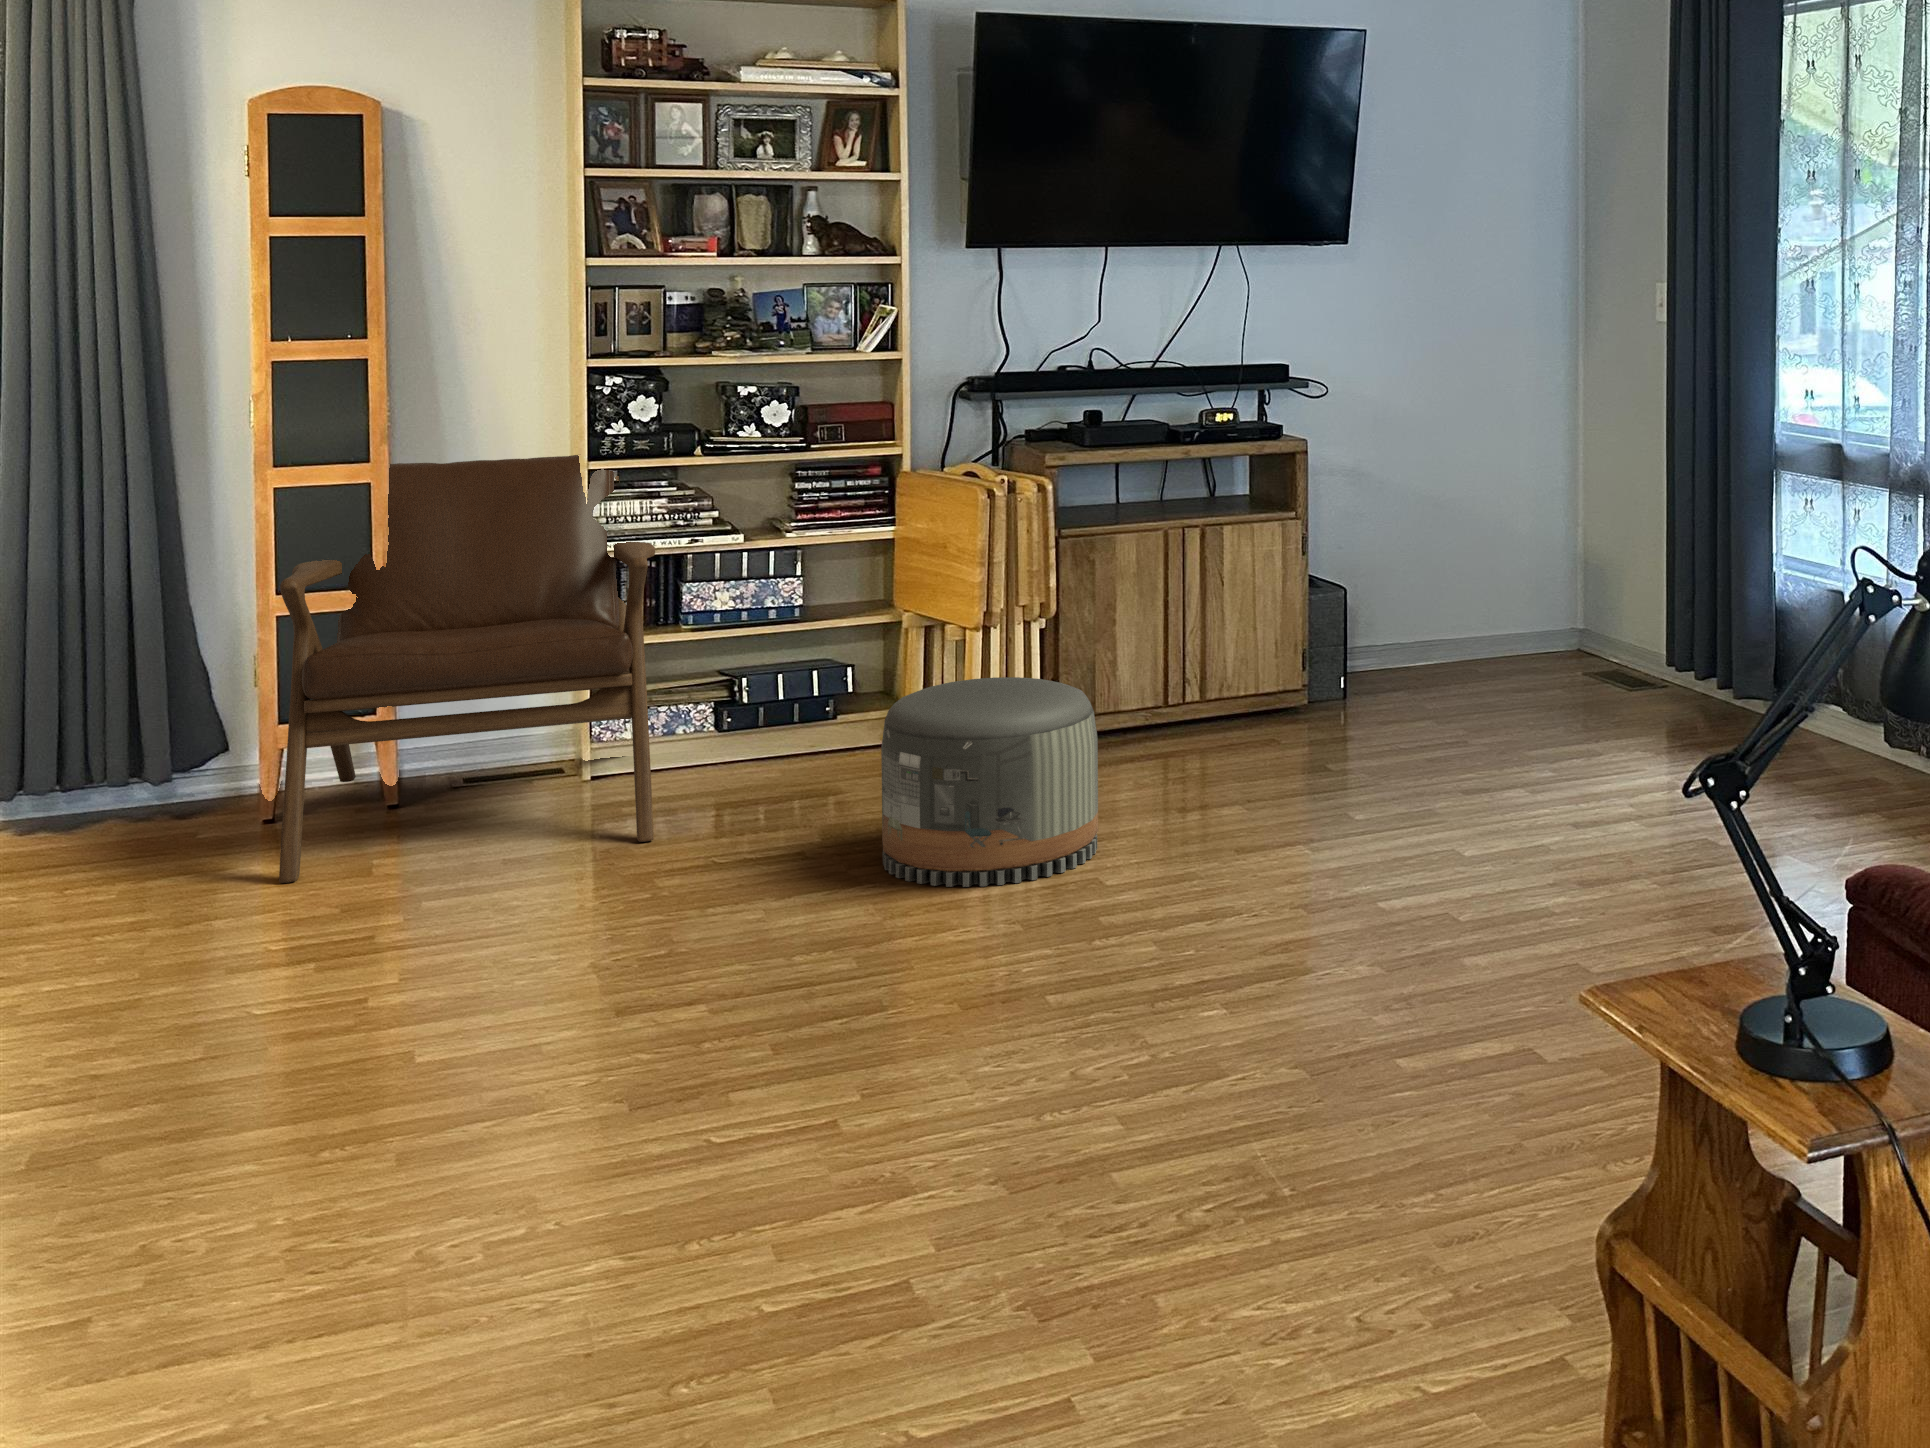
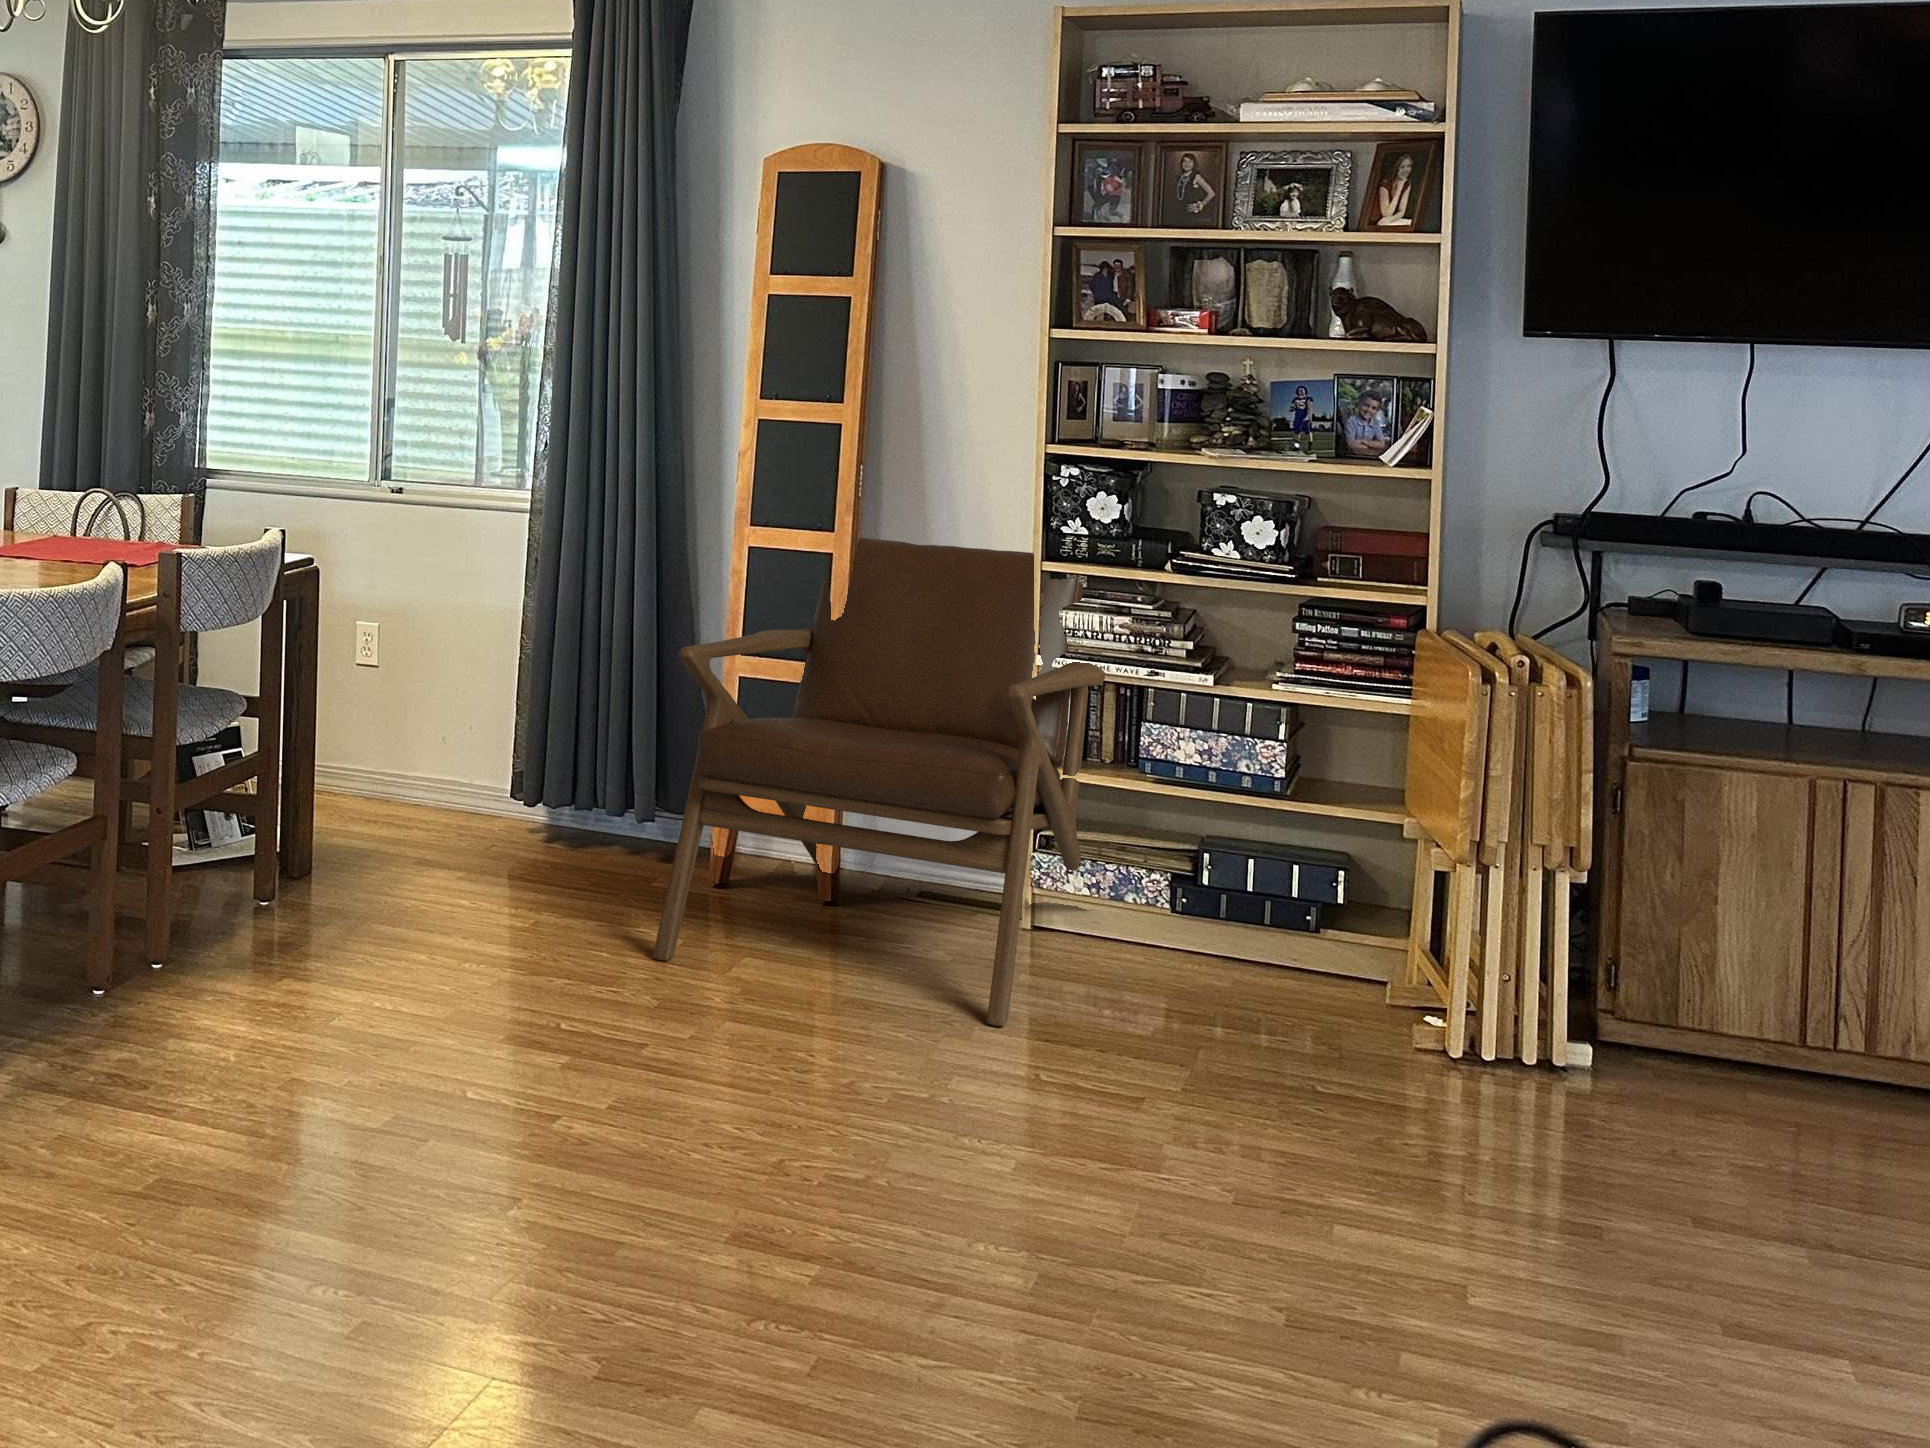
pouf: present [881,677,1098,887] -> none [1204,933,1521,1258]

